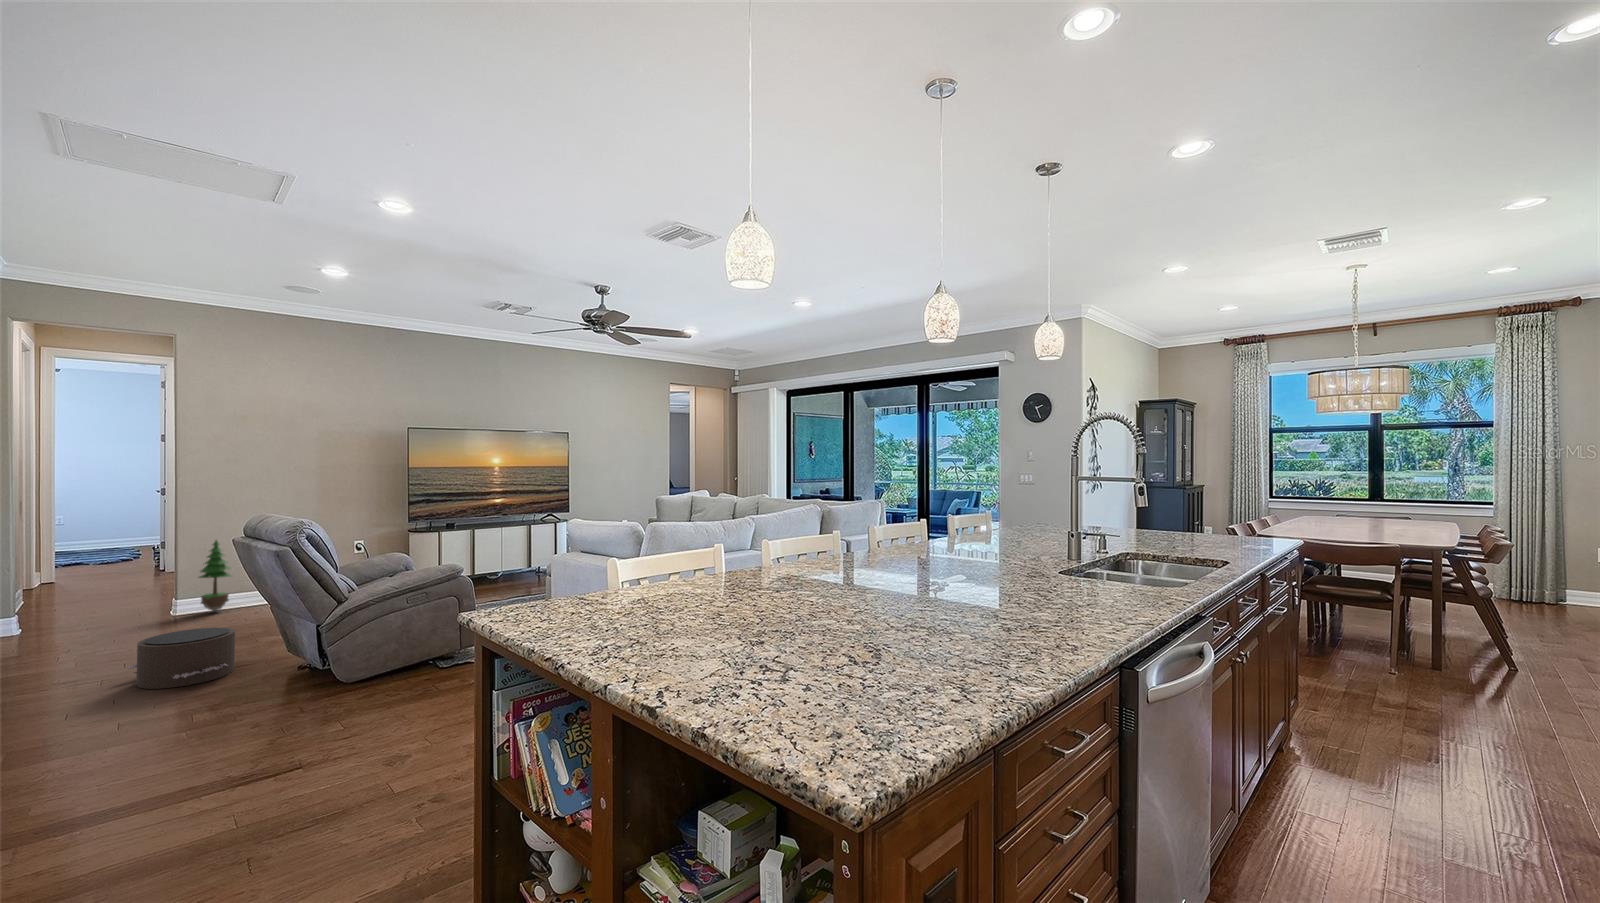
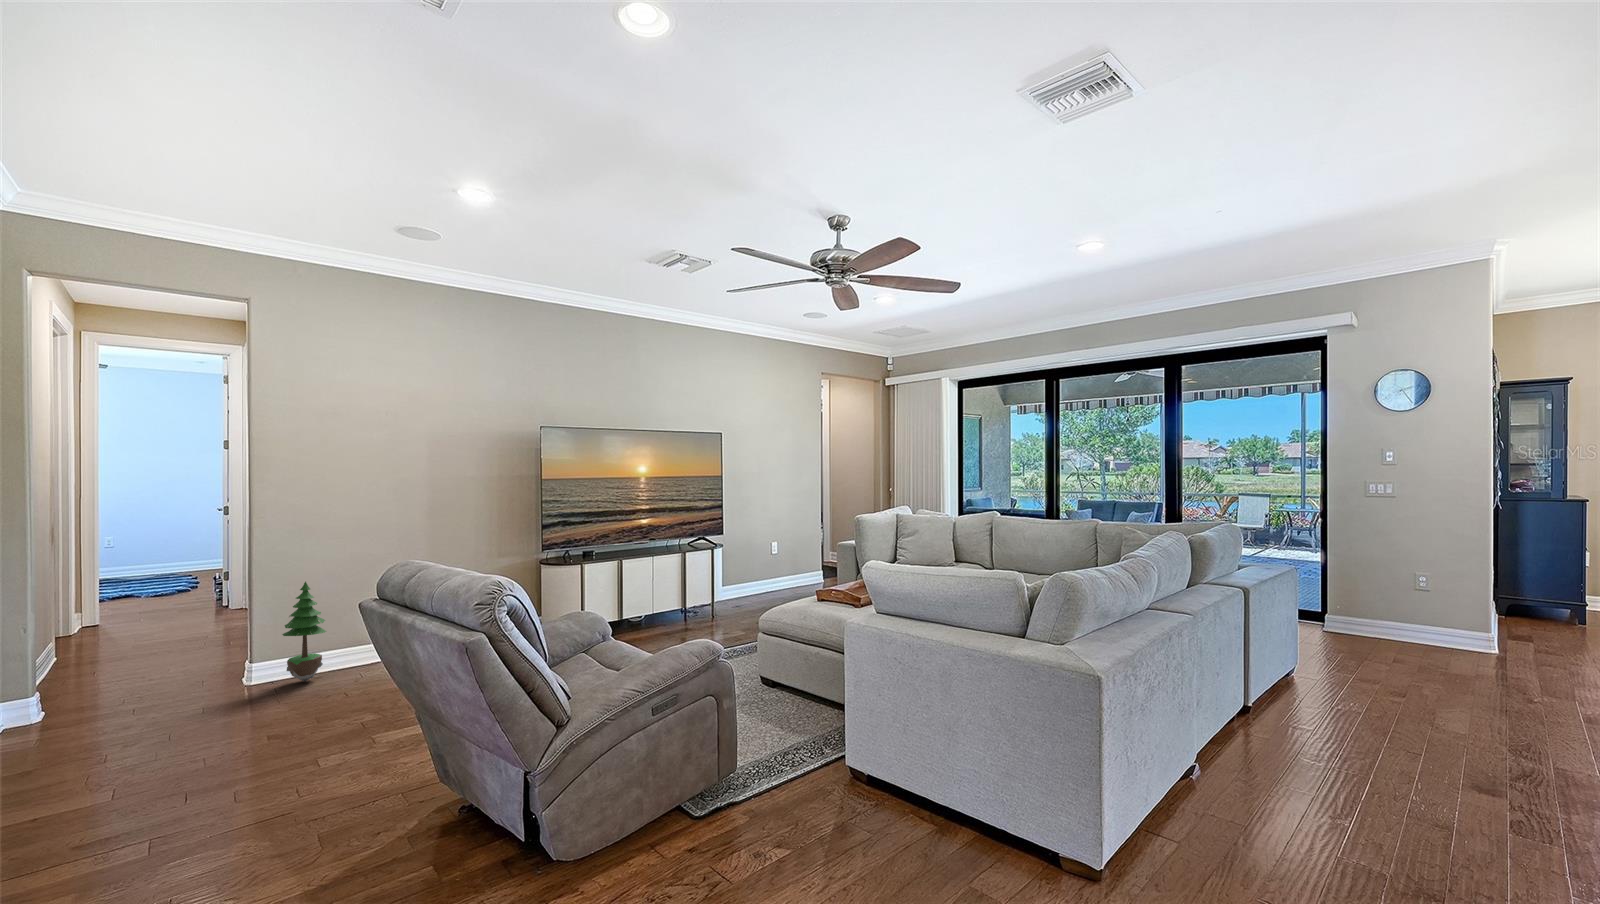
pouf: present [127,628,235,689] -> none [203,742,367,864]

